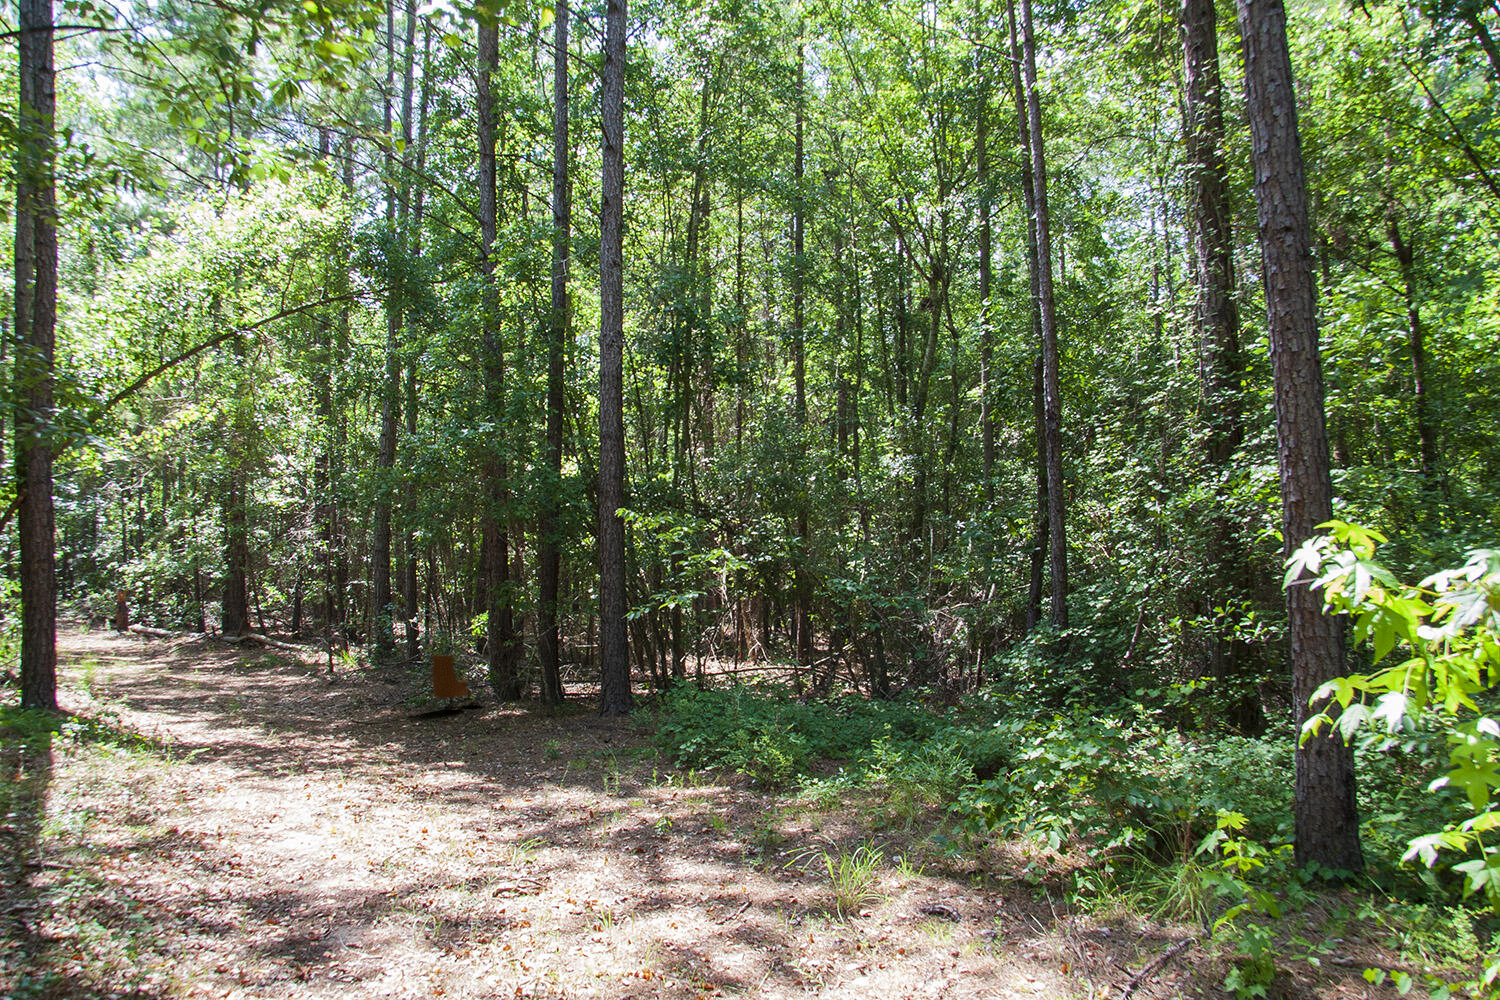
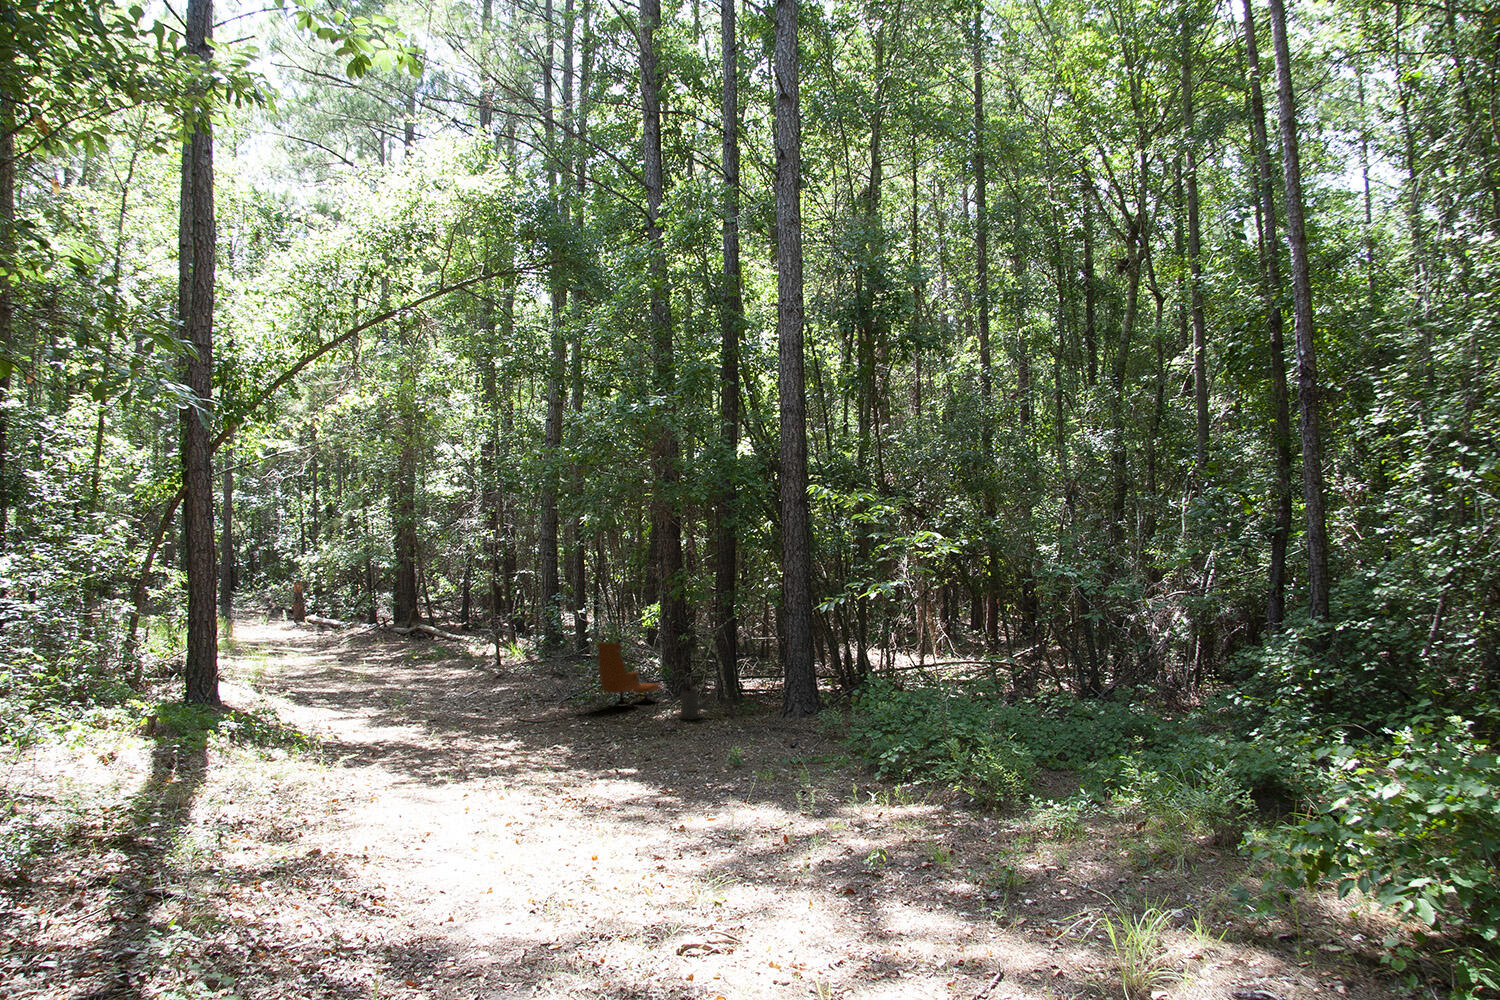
watering can: none [498,687,538,721] -> present [680,680,719,720]

